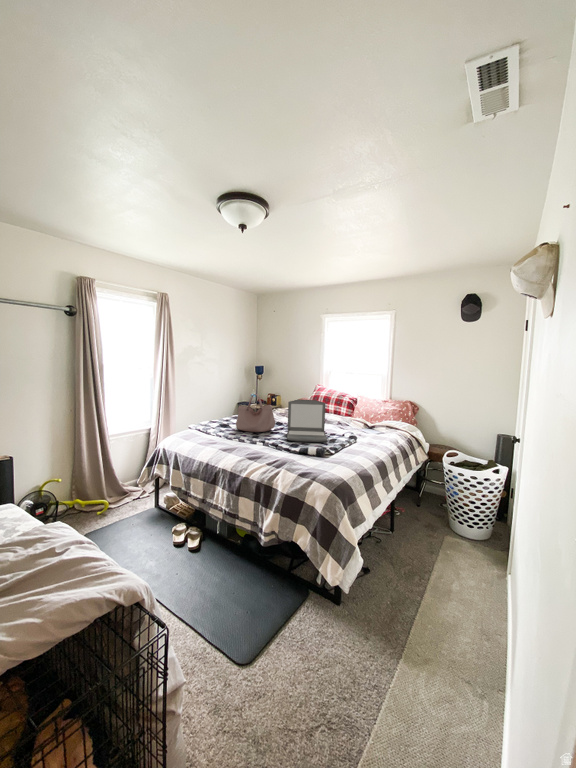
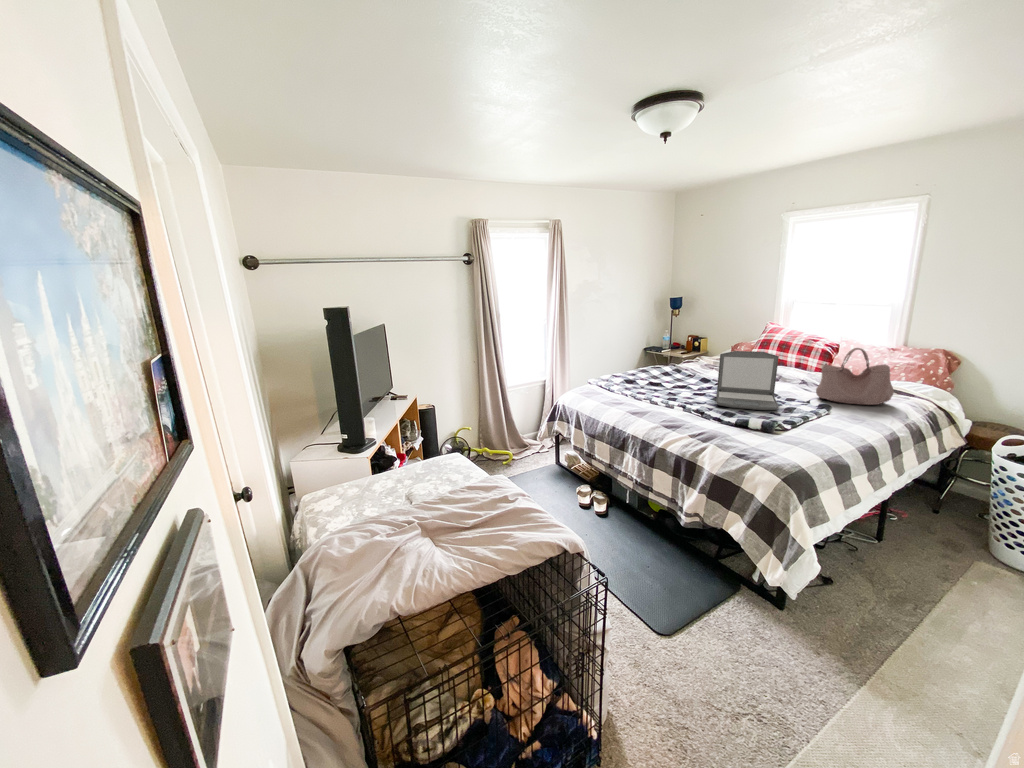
handbag: present [236,394,275,432] -> present [816,348,894,405]

